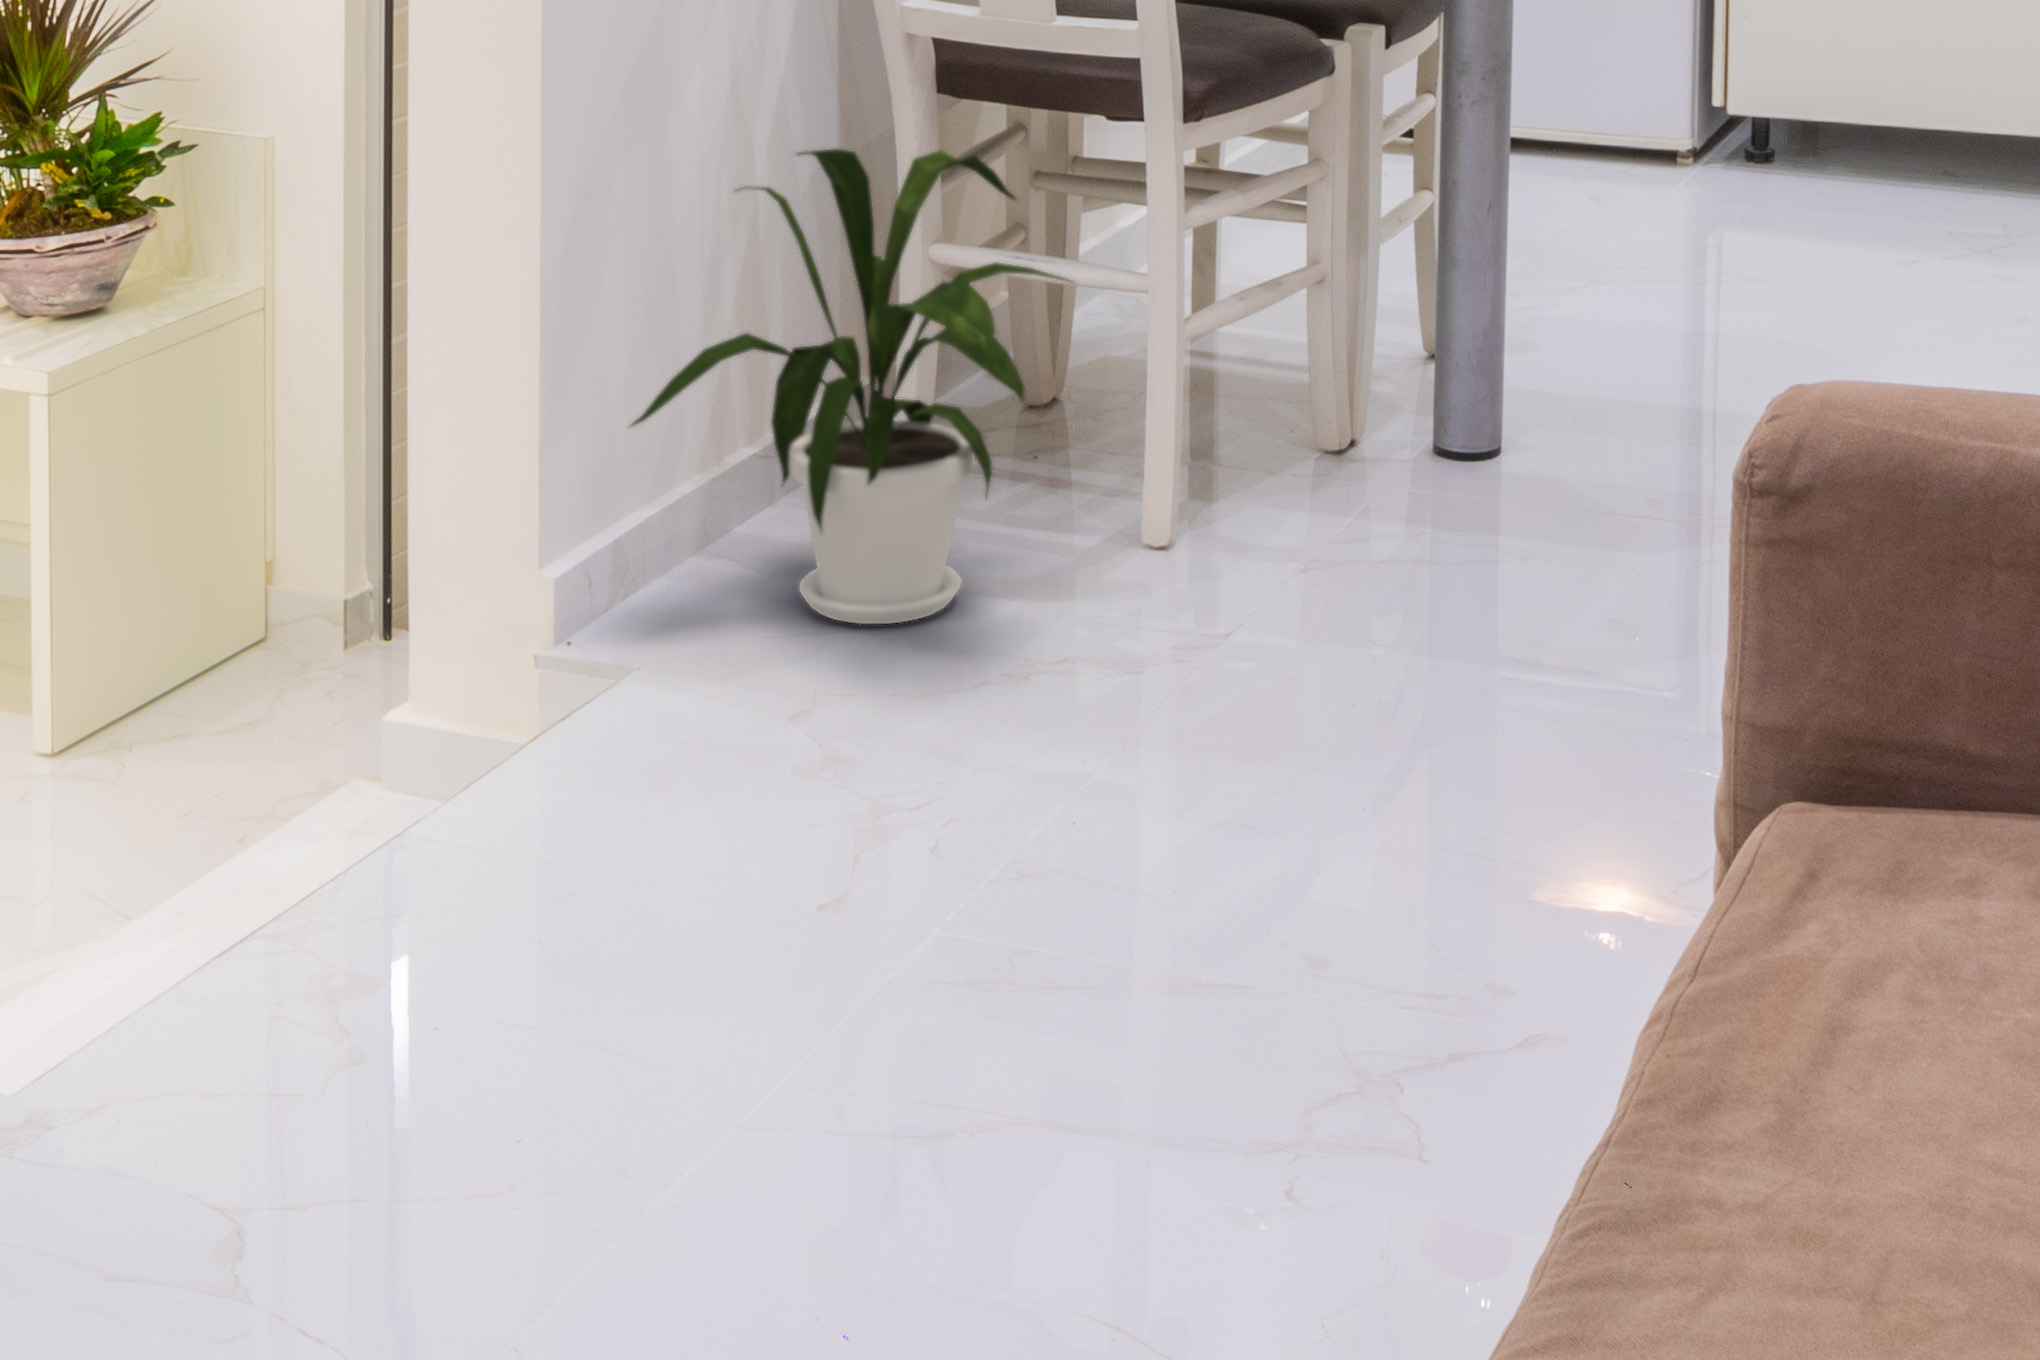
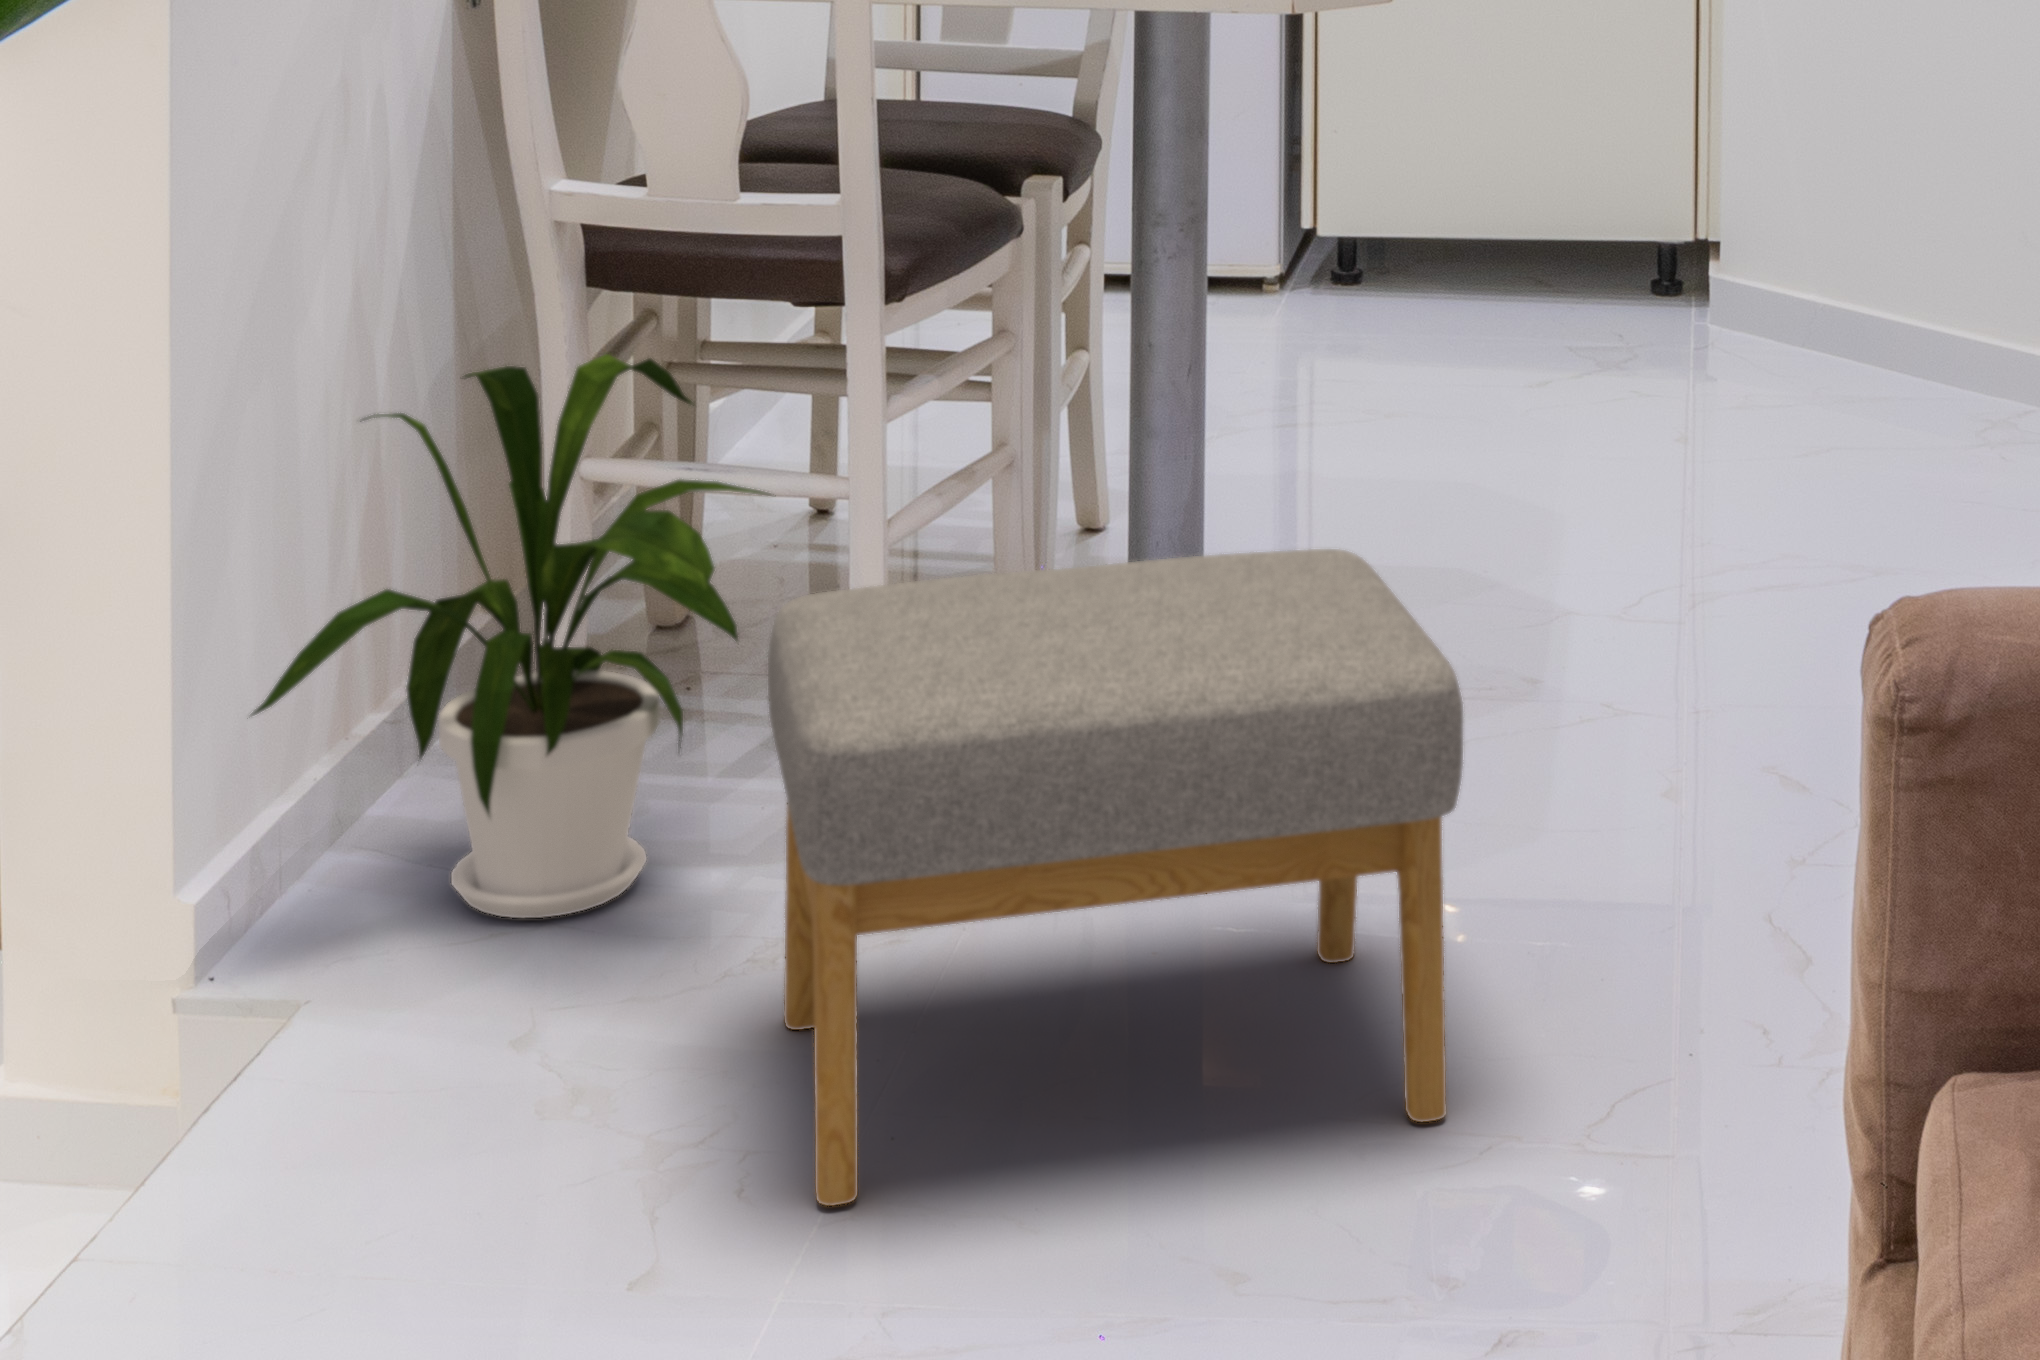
footstool: none [1010,360,1598,868] -> present [768,549,1463,1206]

